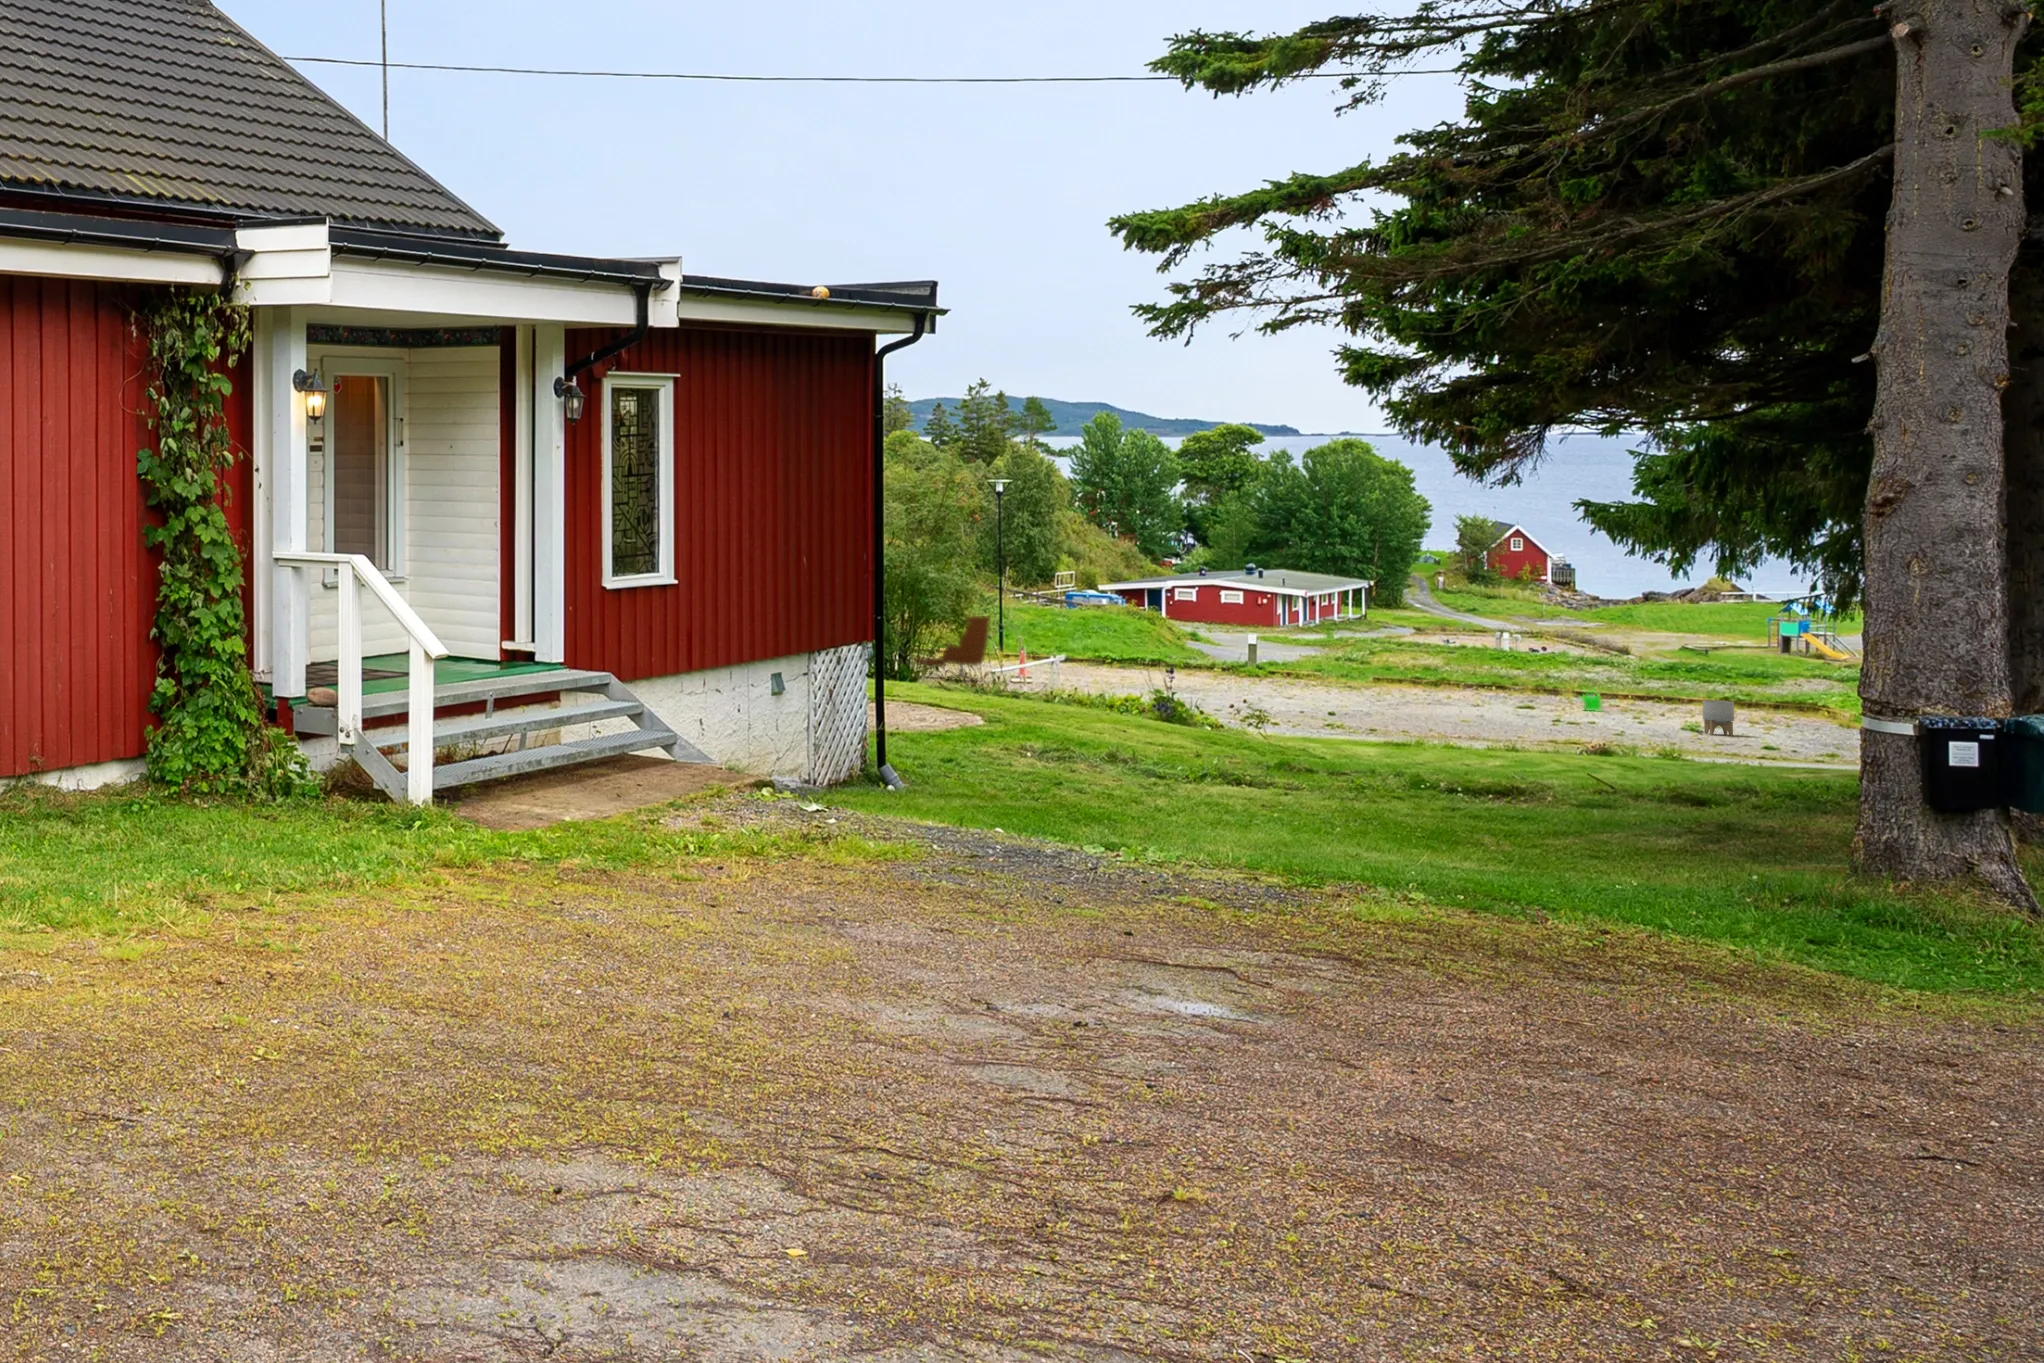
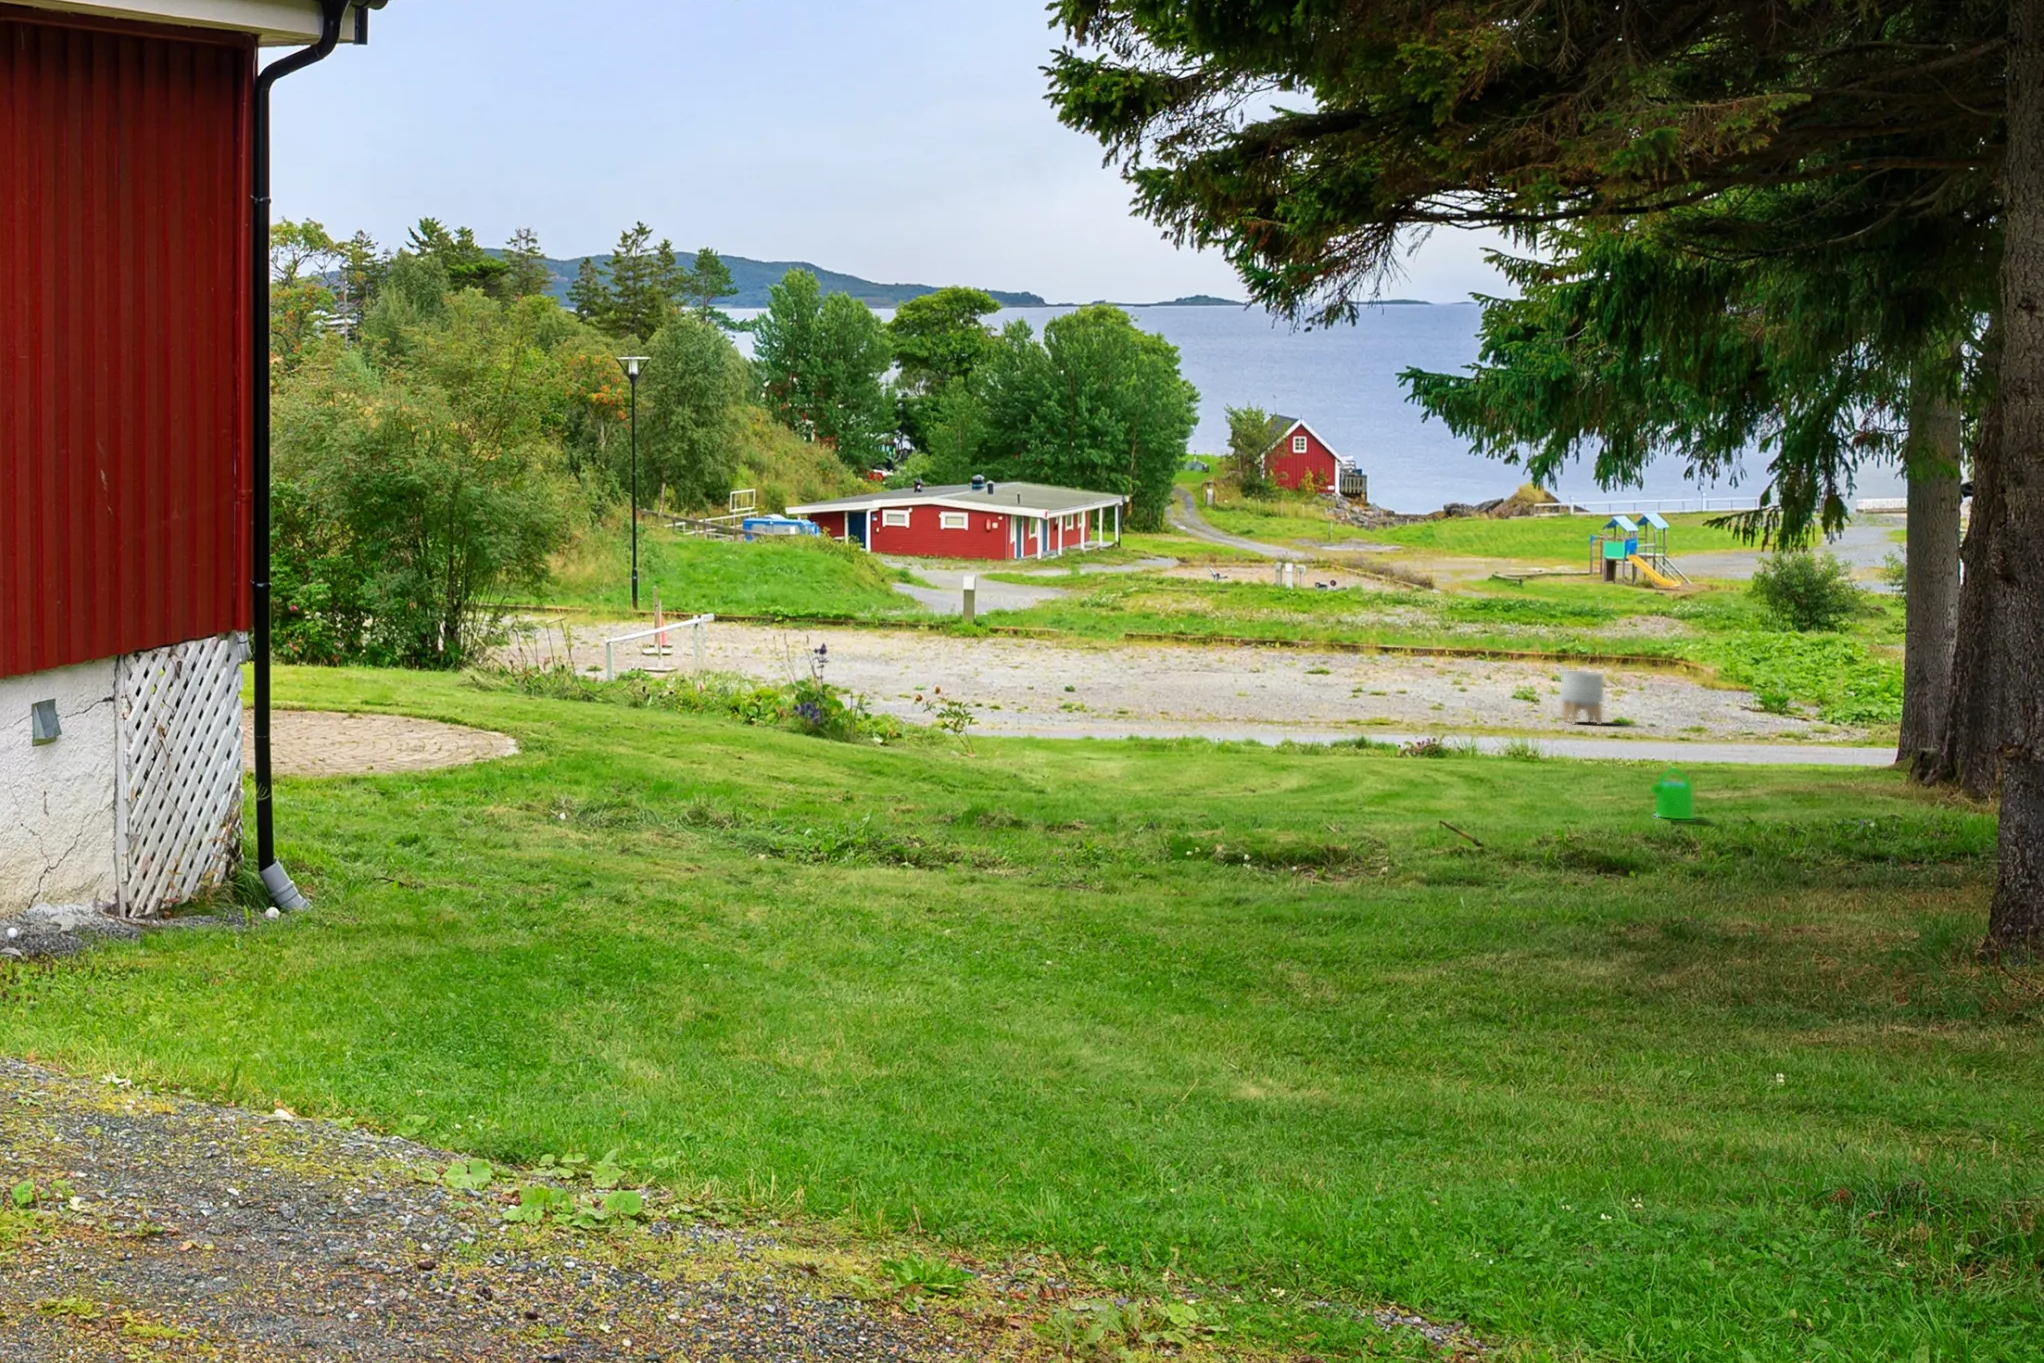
lounge chair: present [916,616,990,679] -> none [470,556,577,661]
watering can: present [1581,692,1602,712] -> present [1651,768,1693,819]

